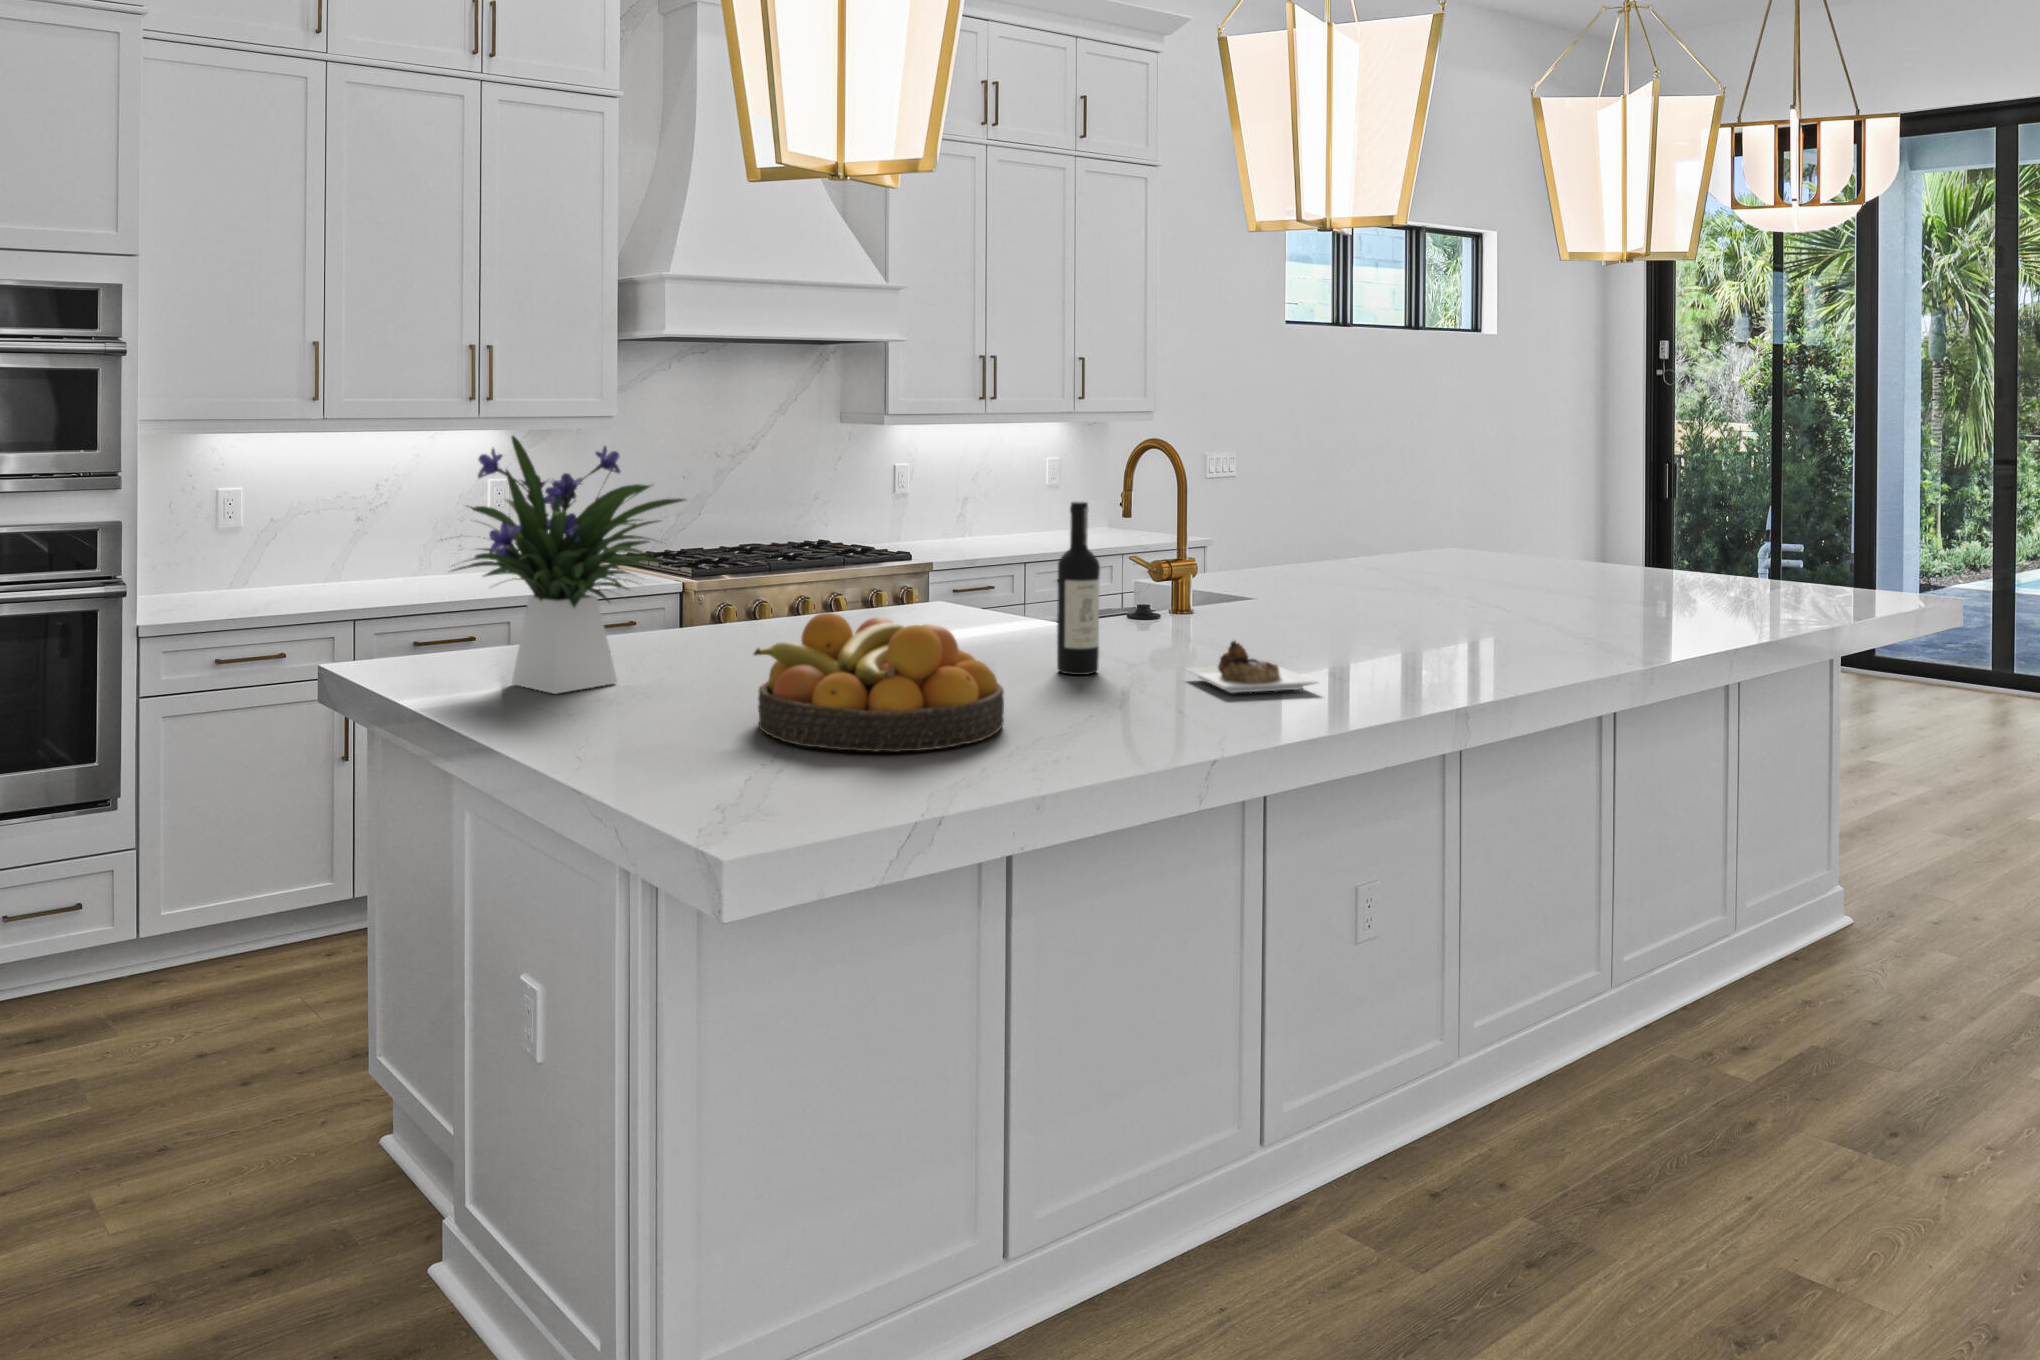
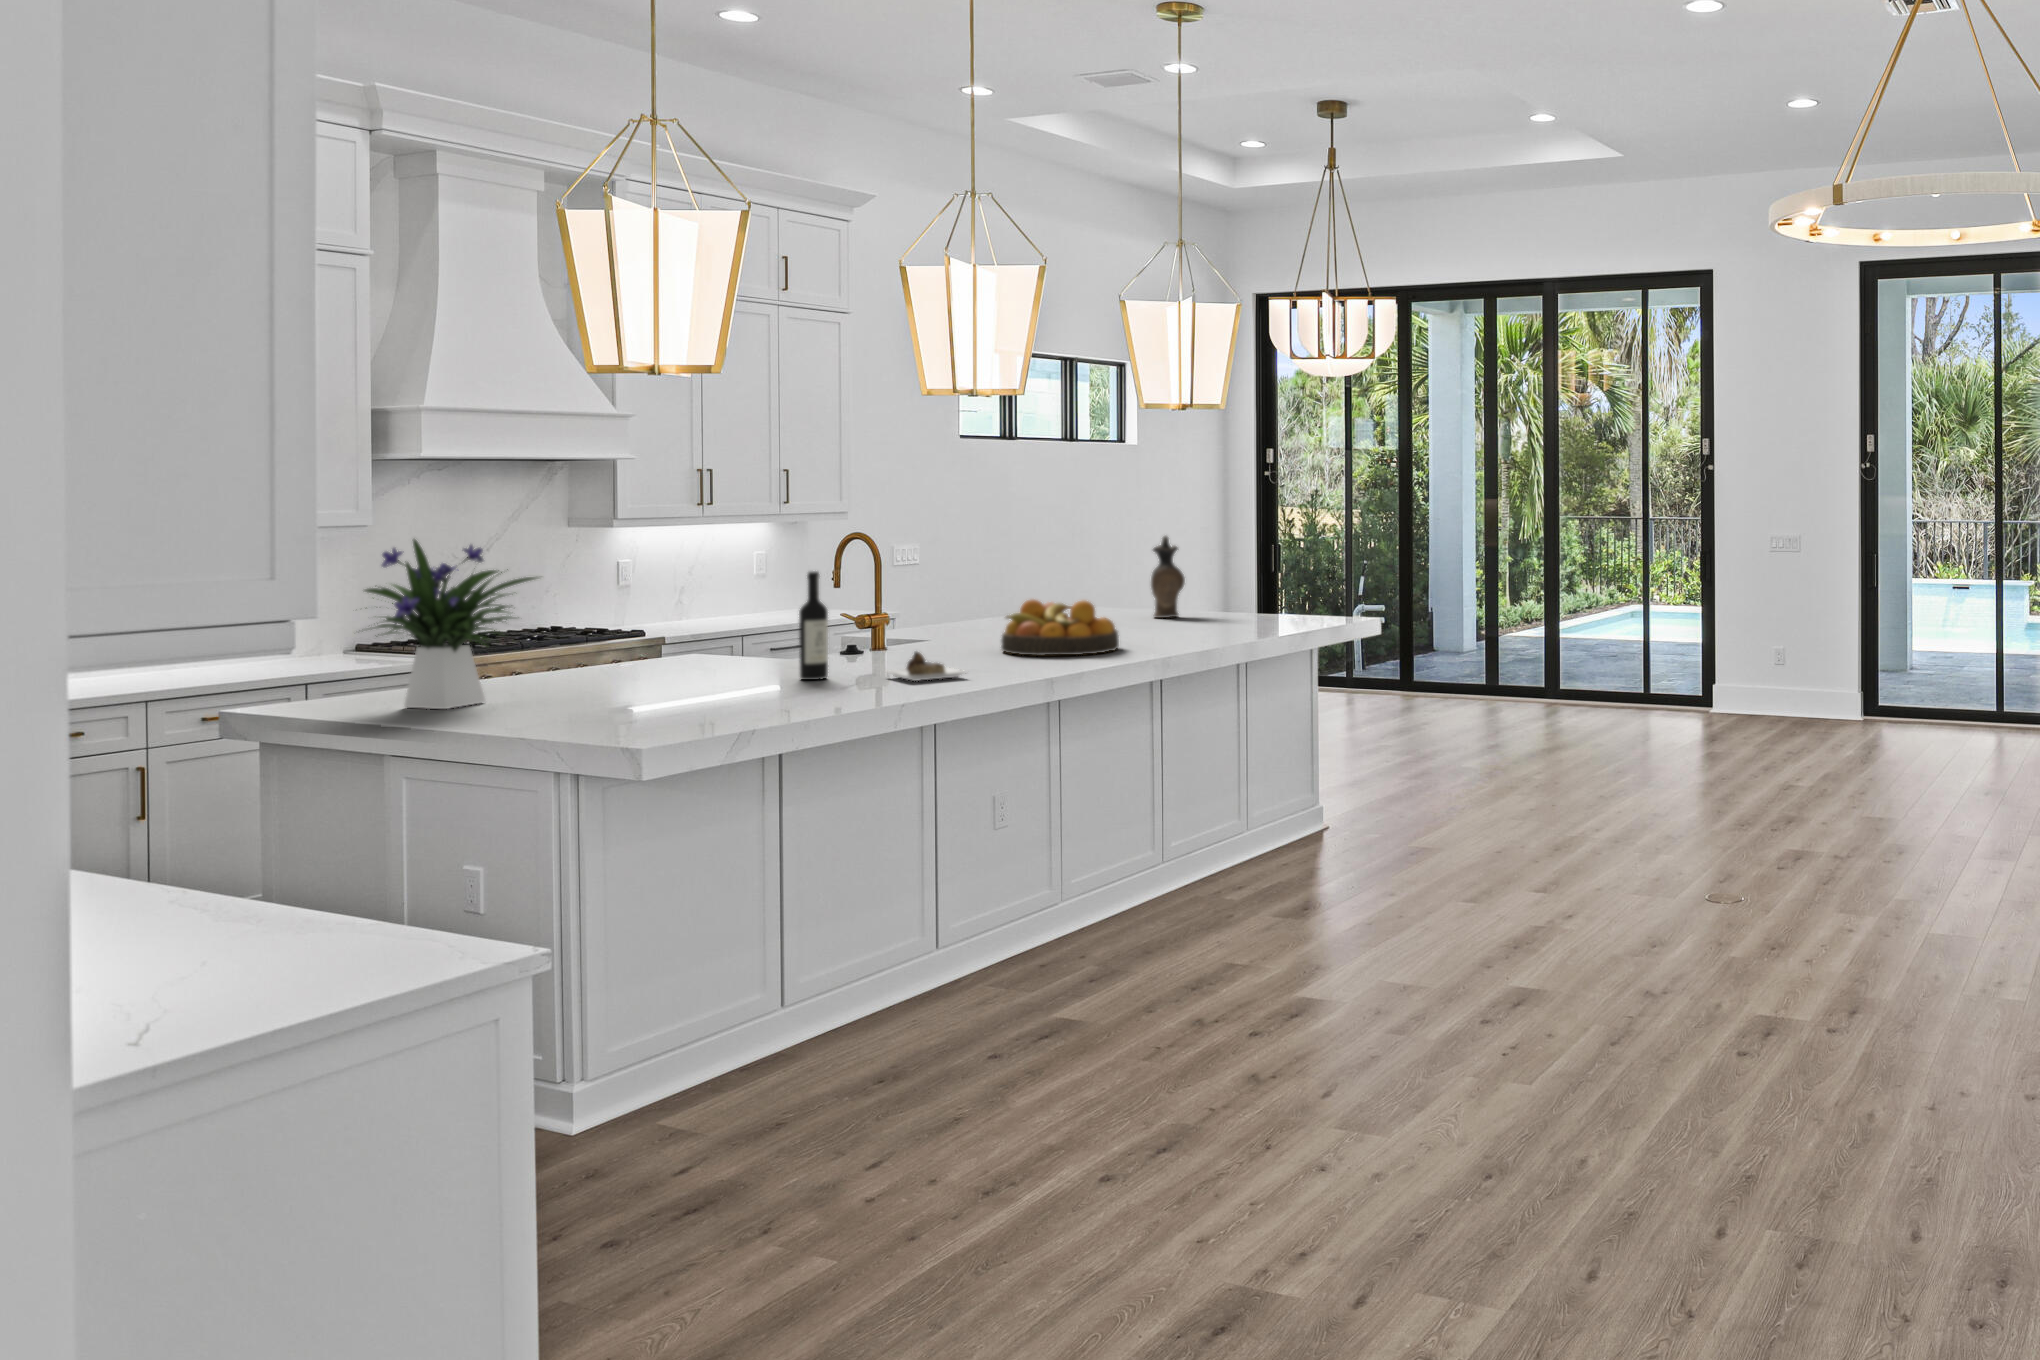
ceramic pitcher: none [1567,454,1621,578] -> present [1151,536,1185,618]
fruit bowl: present [754,613,1004,752] -> present [1001,600,1119,656]

